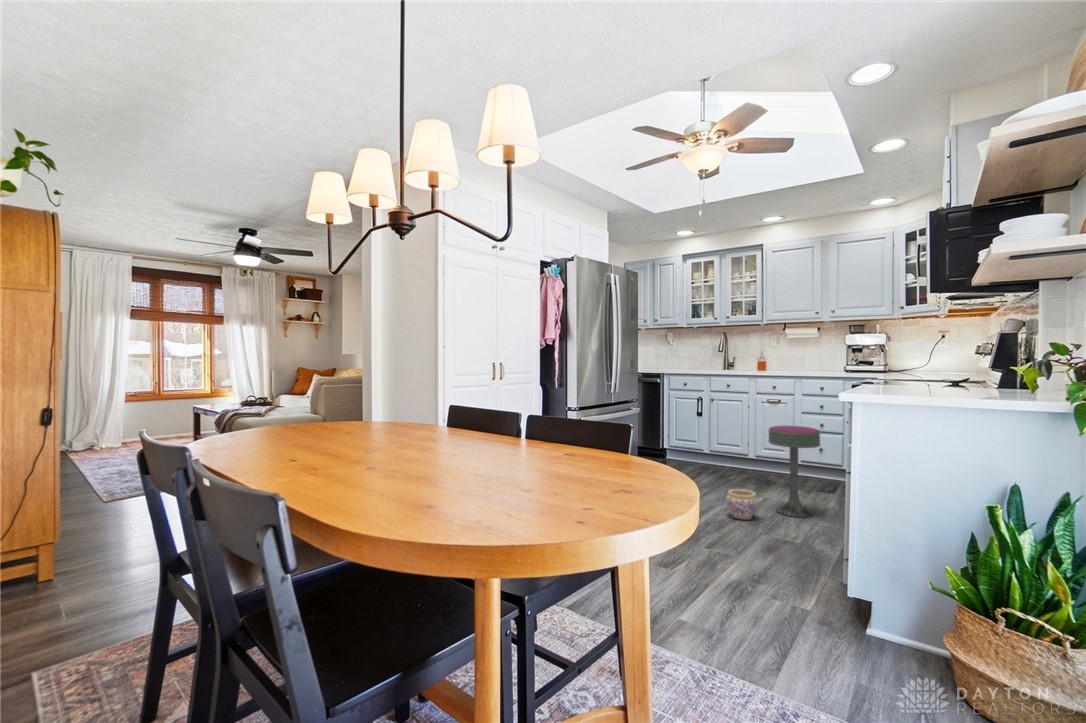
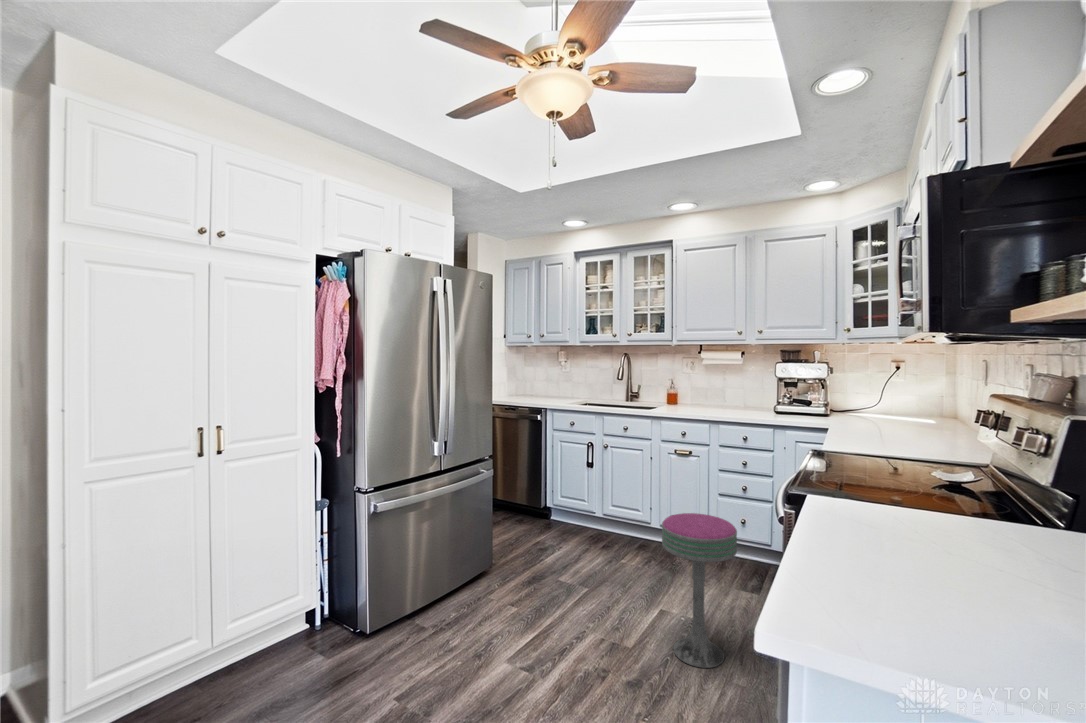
planter: present [726,489,758,520] -> none [594,622,641,682]

